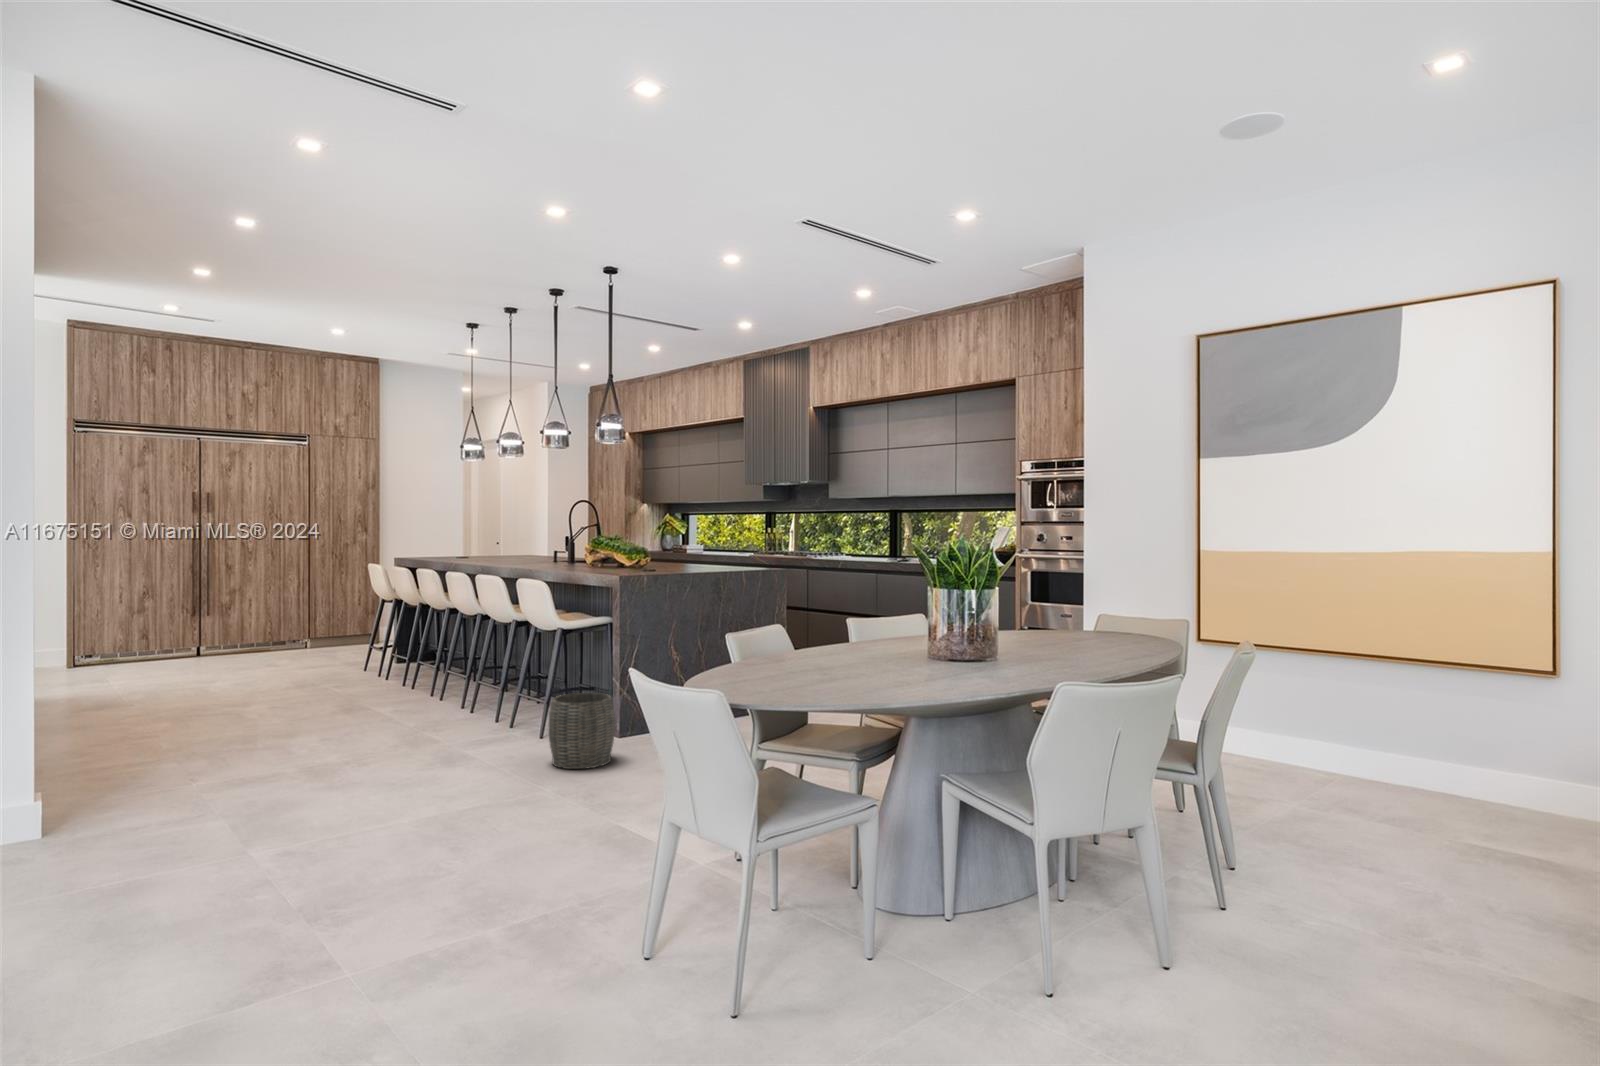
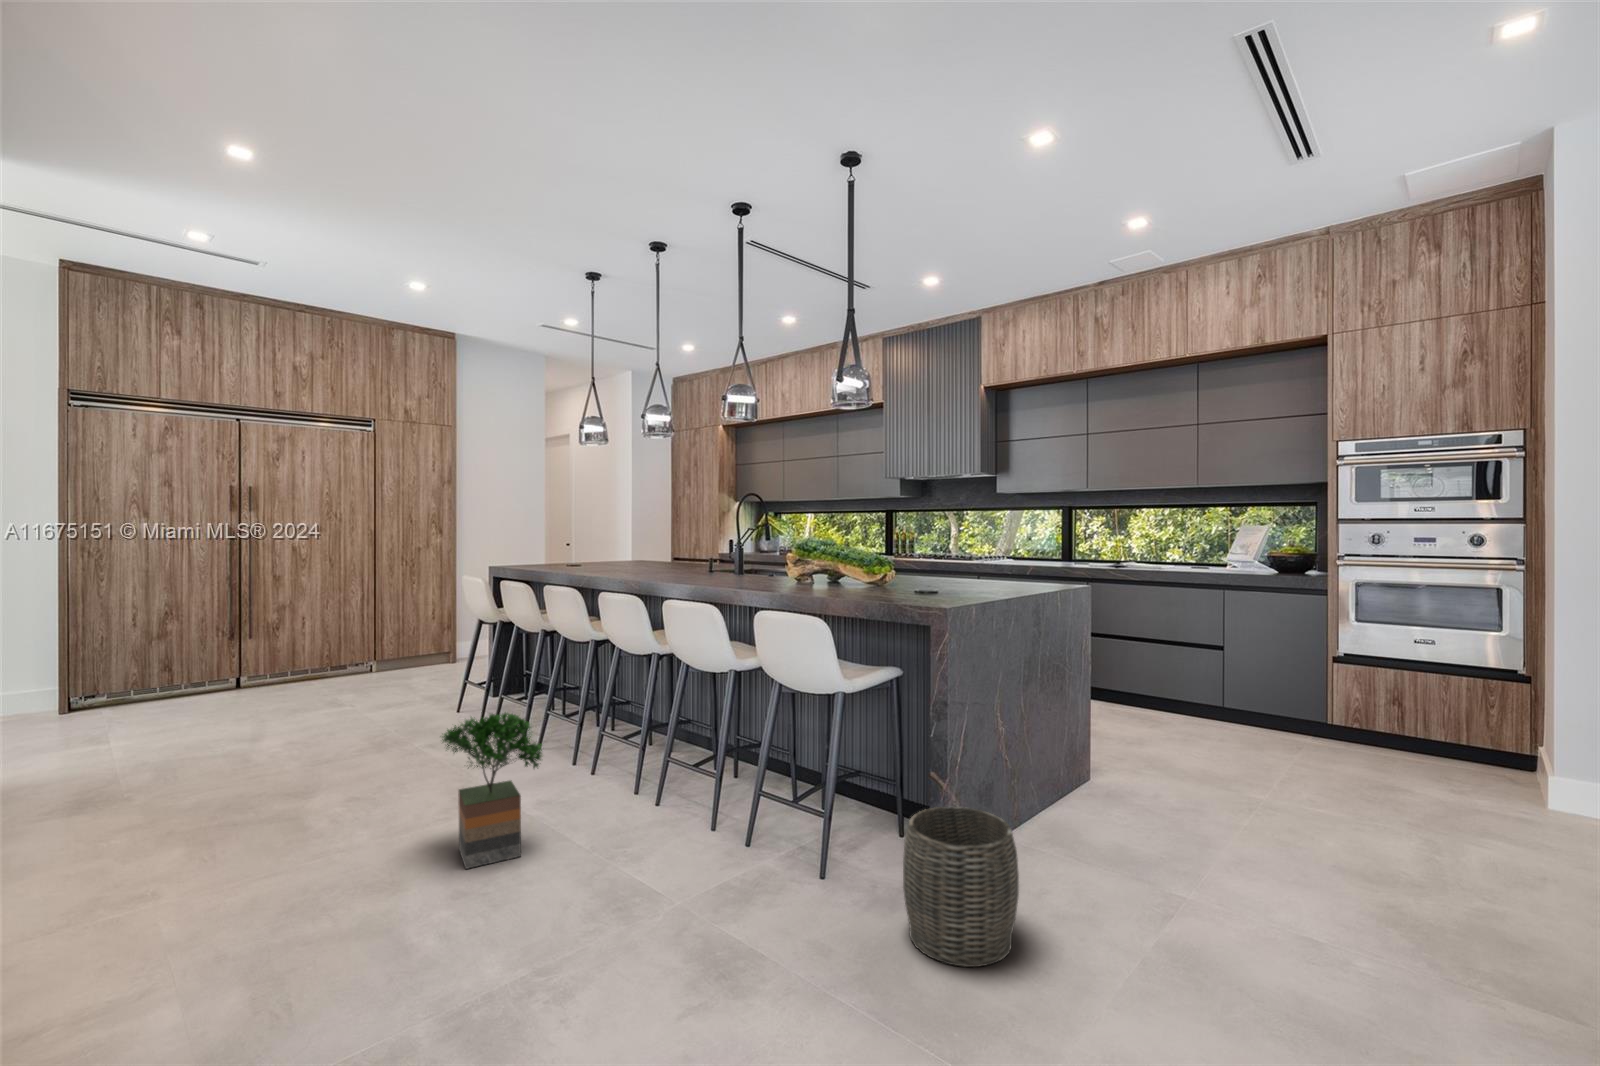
potted tree: none [312,645,379,736] -> present [442,713,542,869]

